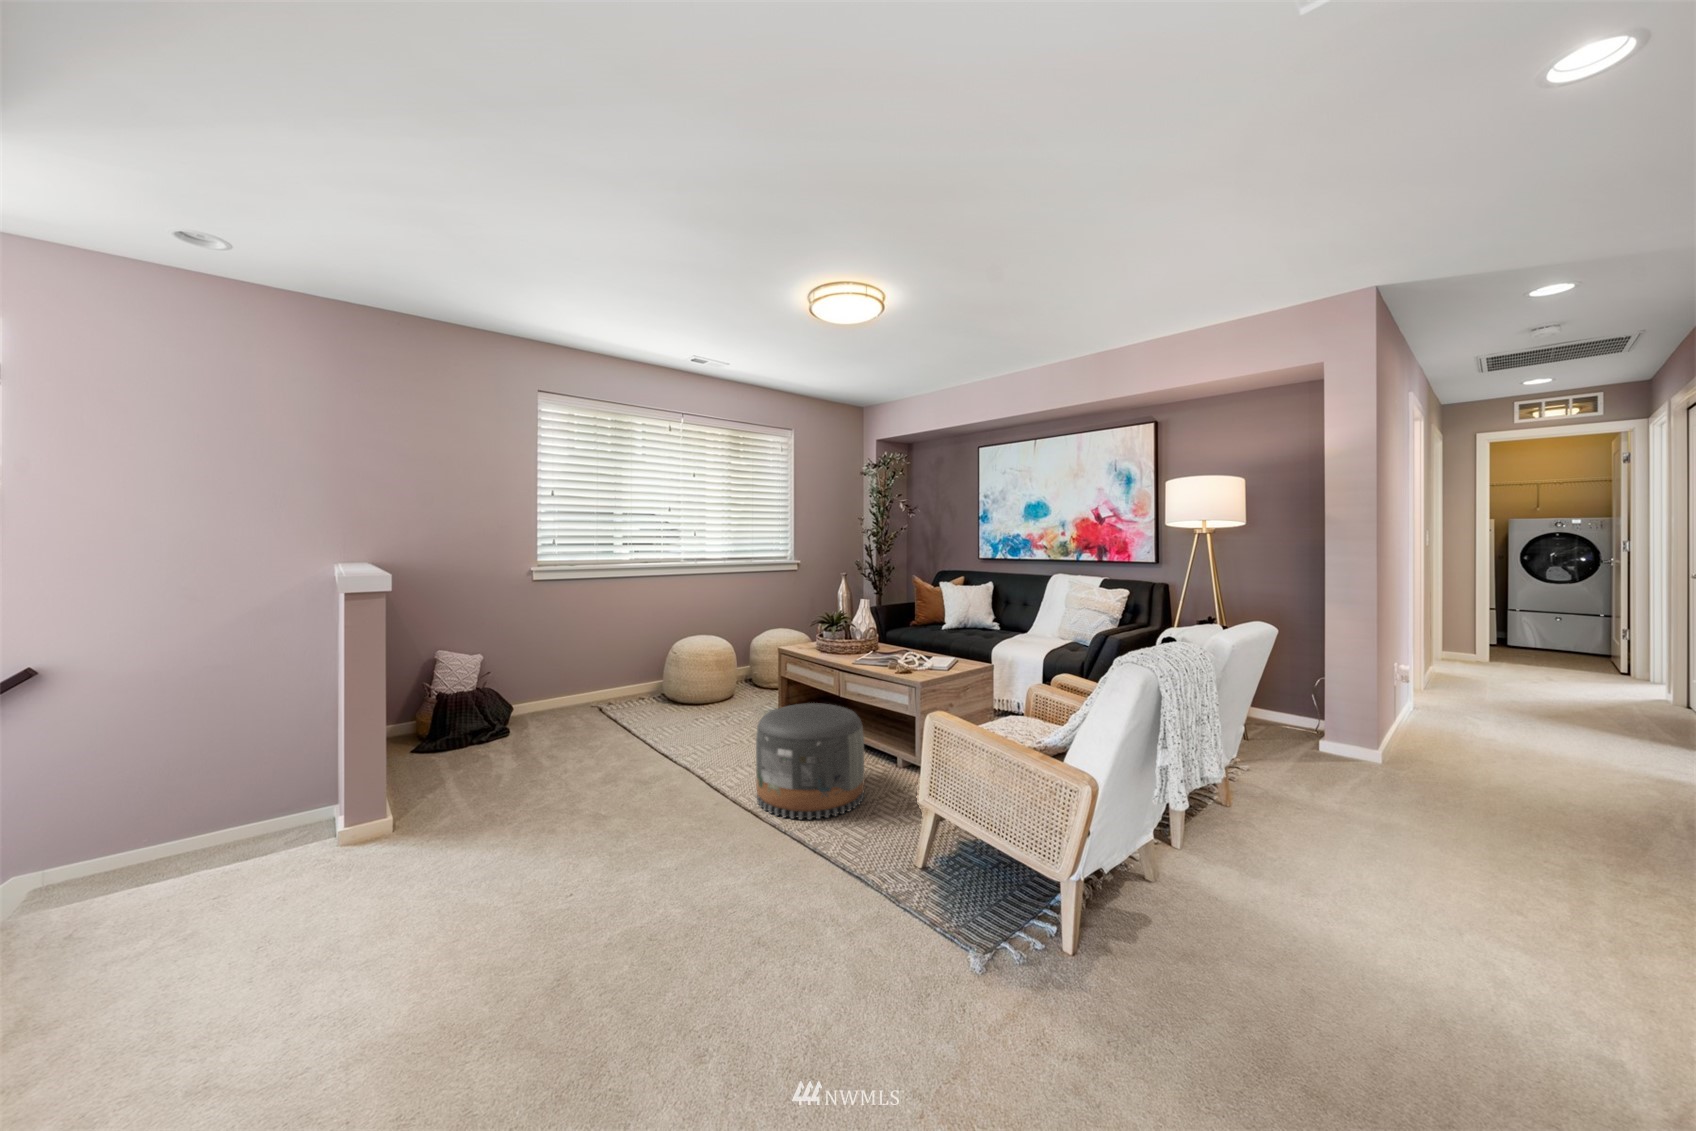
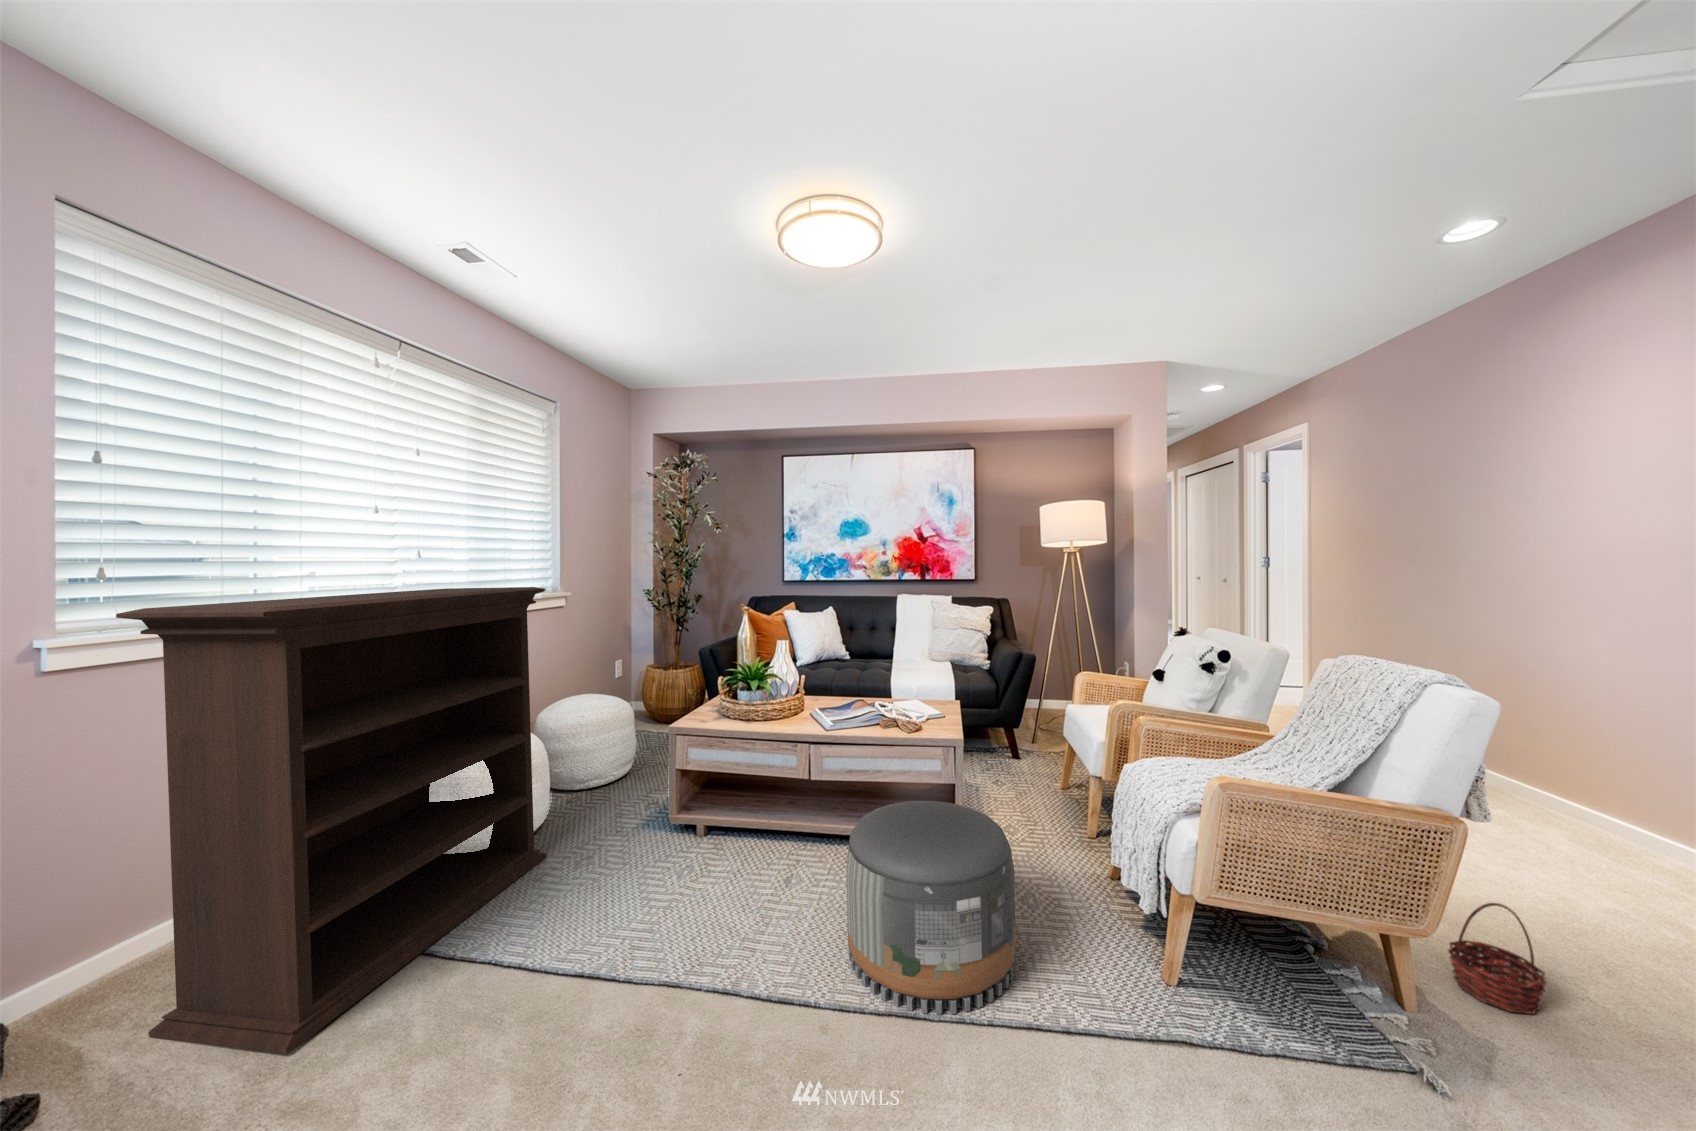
bookshelf: none [540,553,718,741] -> present [116,587,546,1055]
basket: none [1113,873,1186,978] -> present [1448,903,1547,1014]

